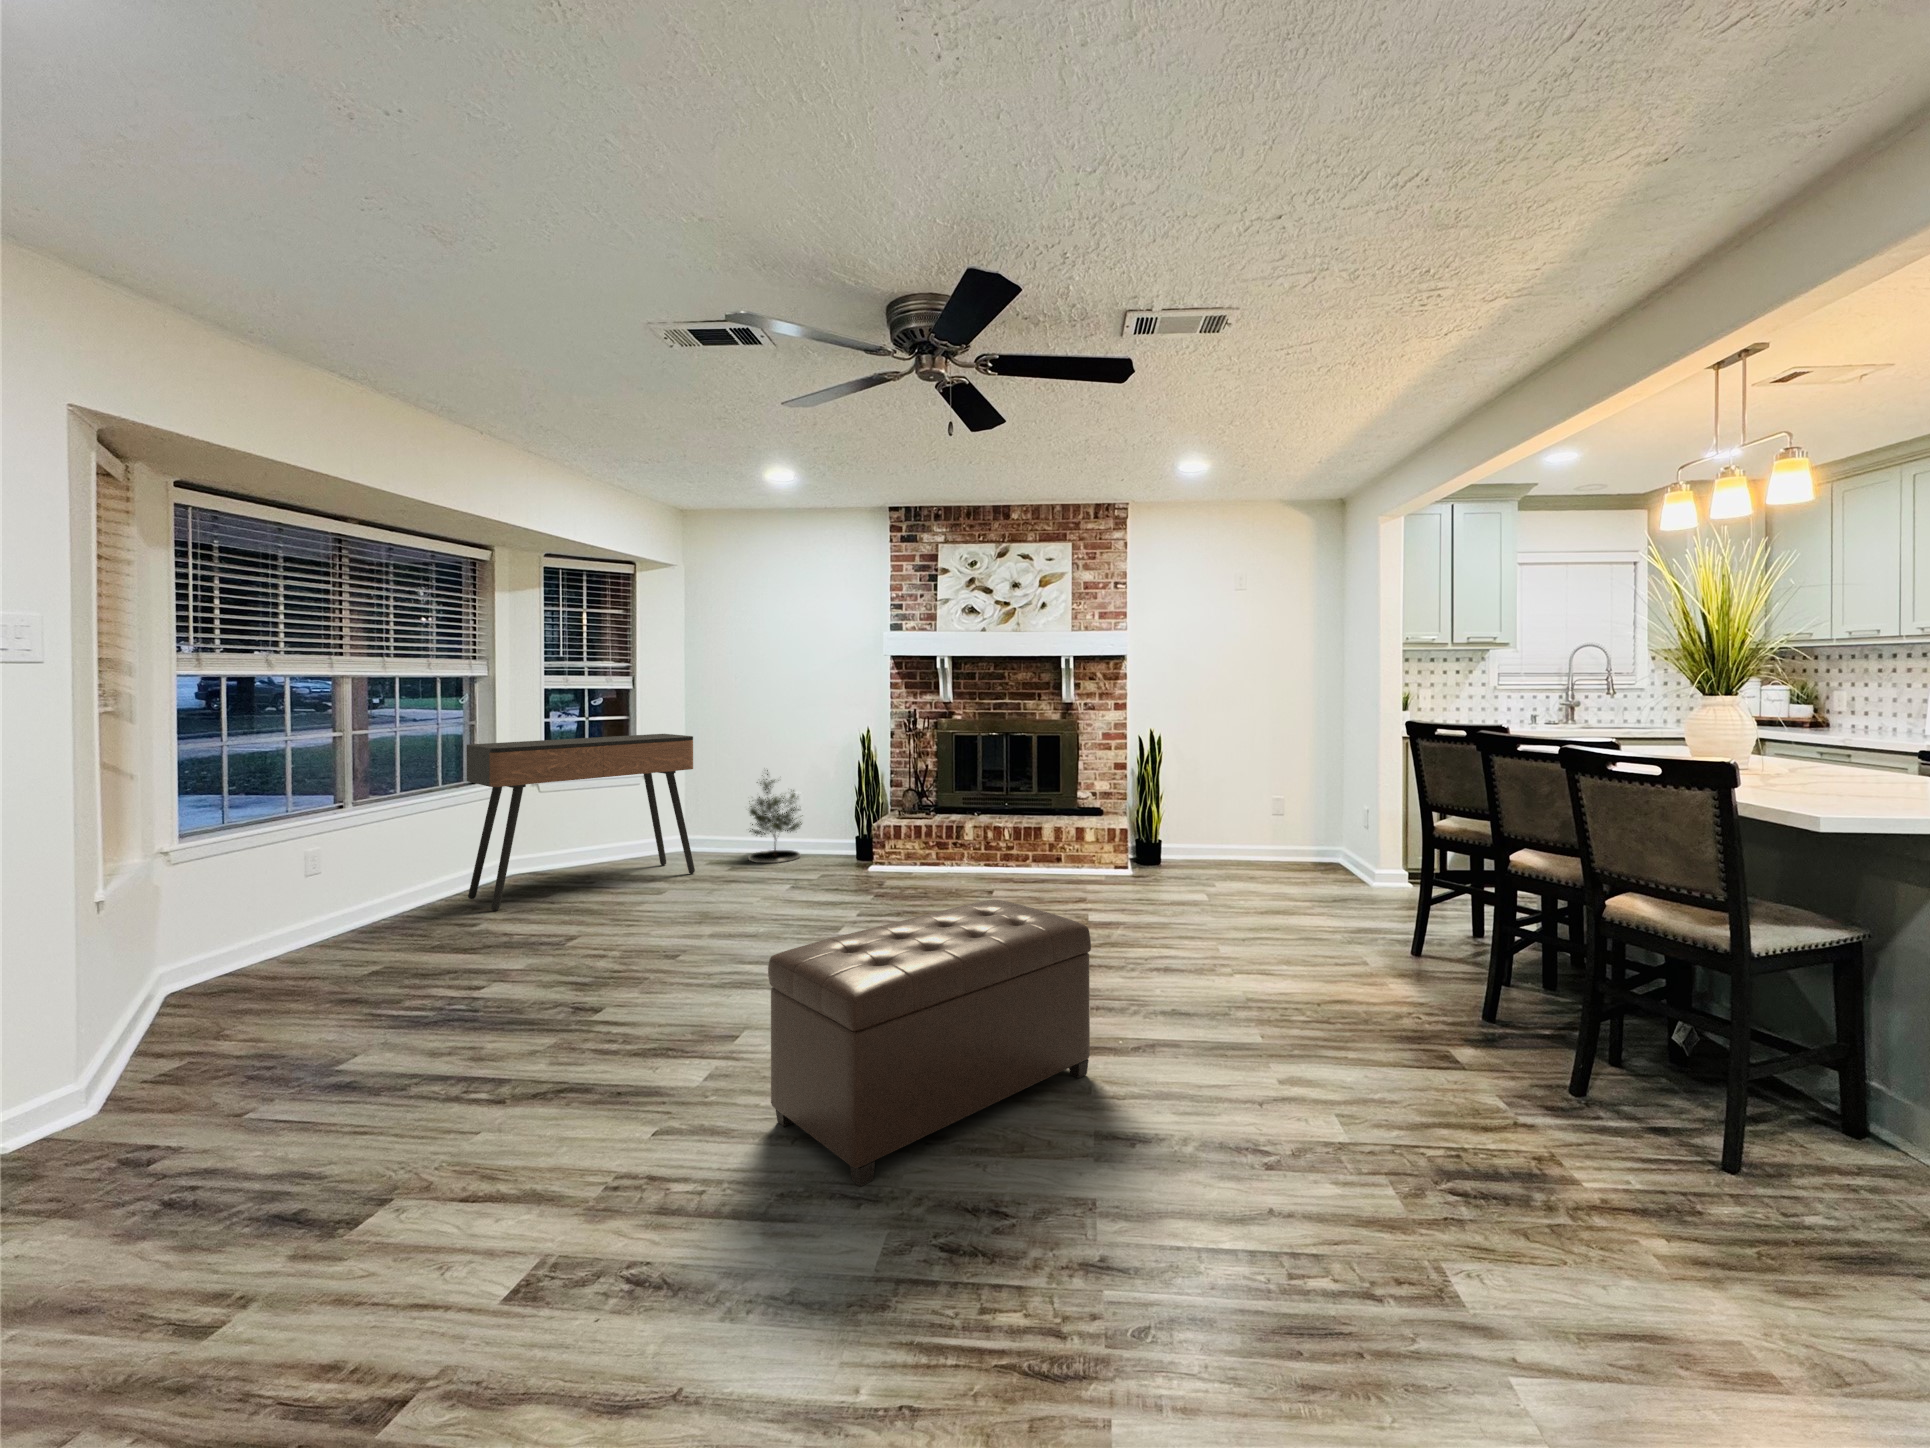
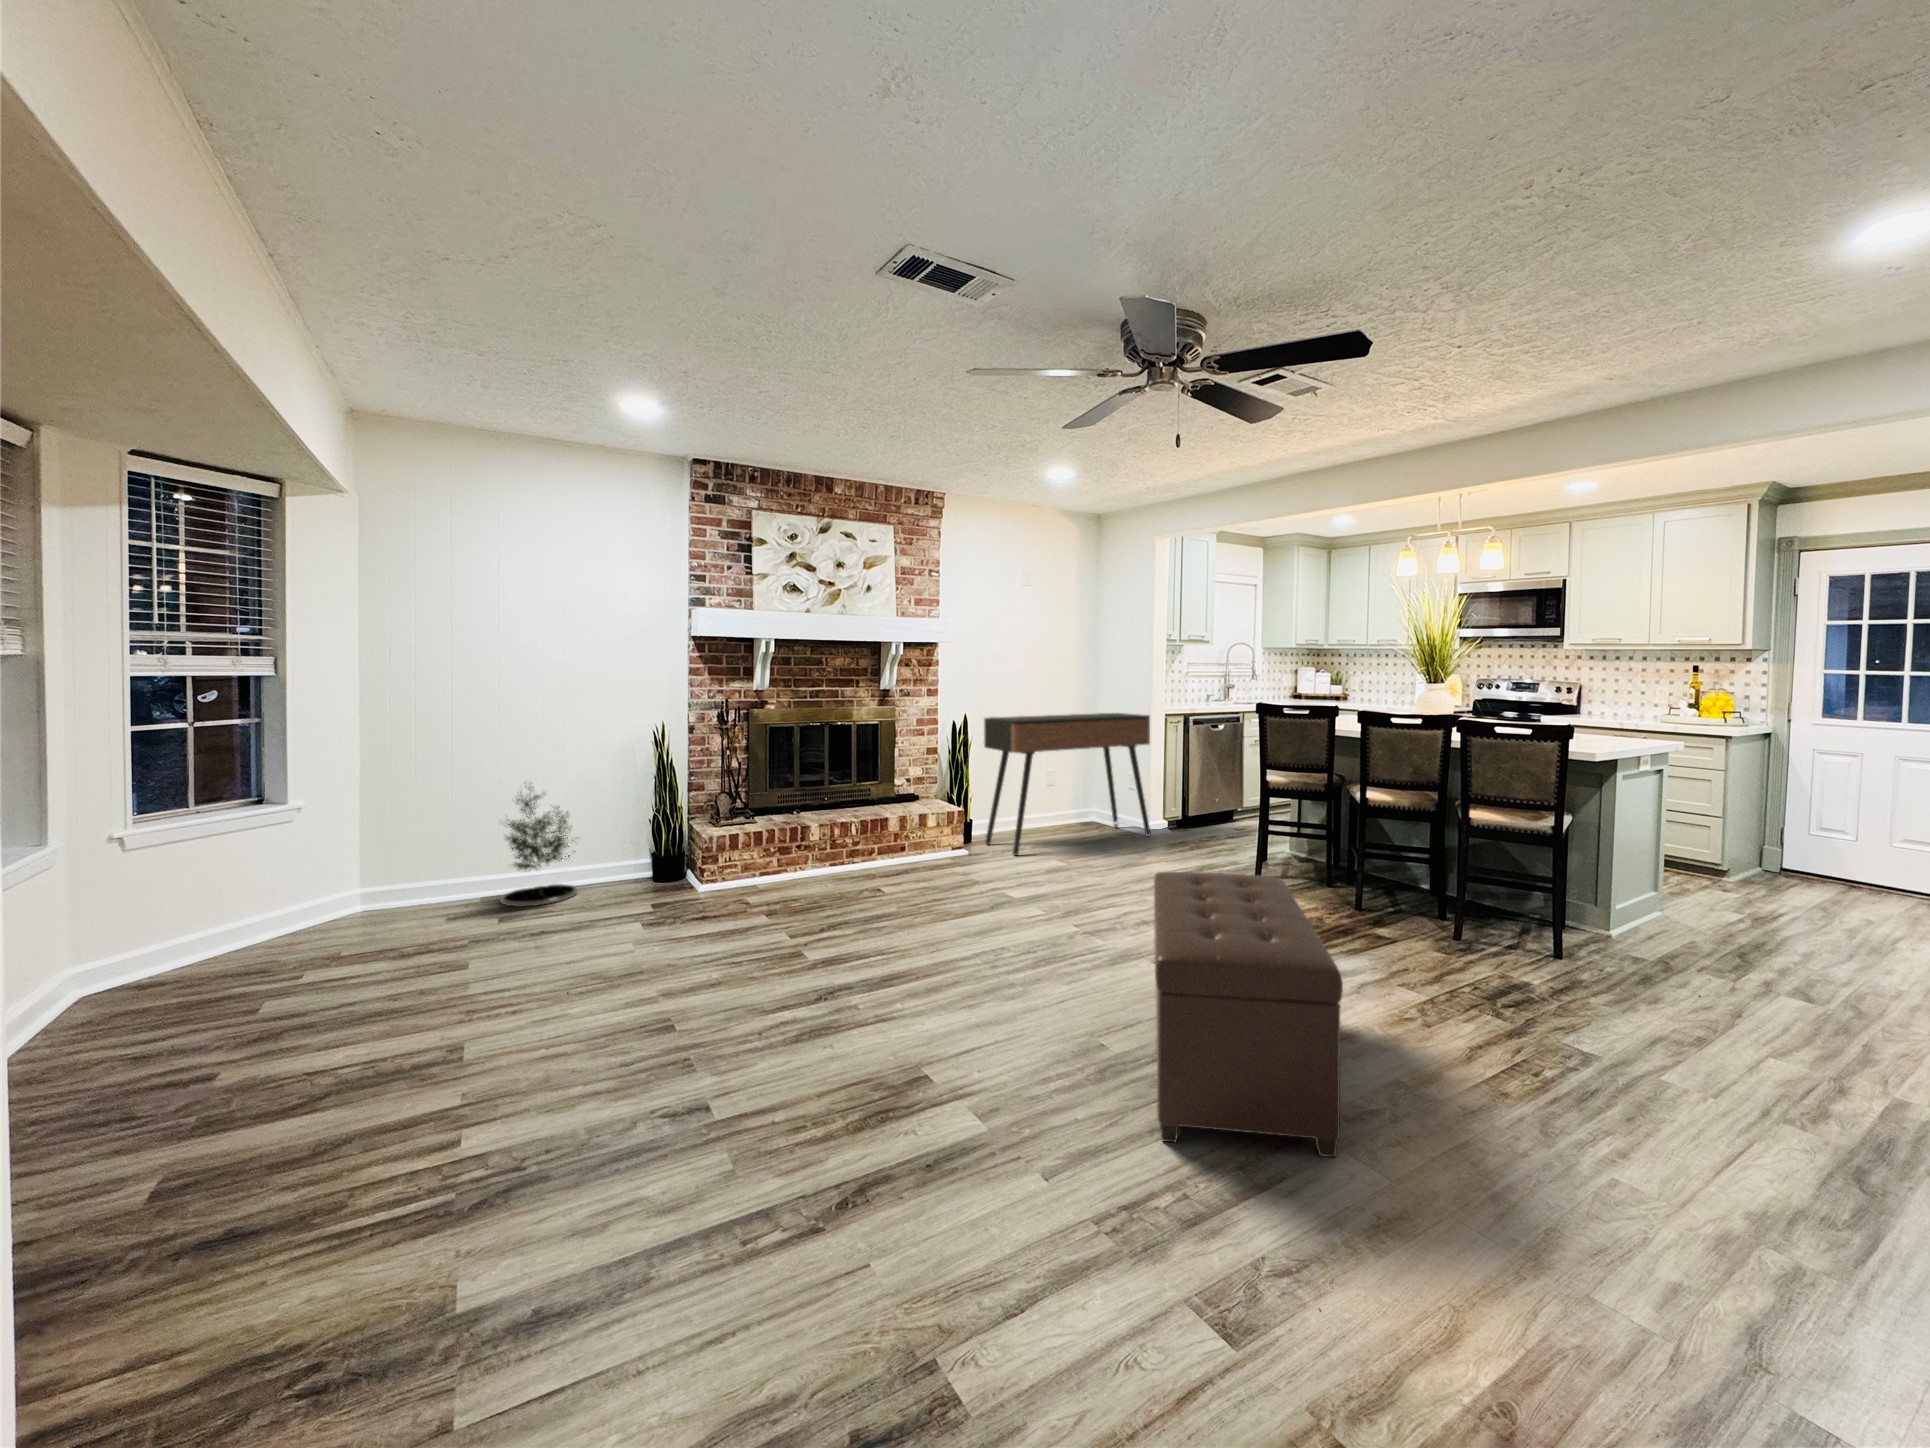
console table: present [467,734,695,911] -> present [984,713,1151,855]

